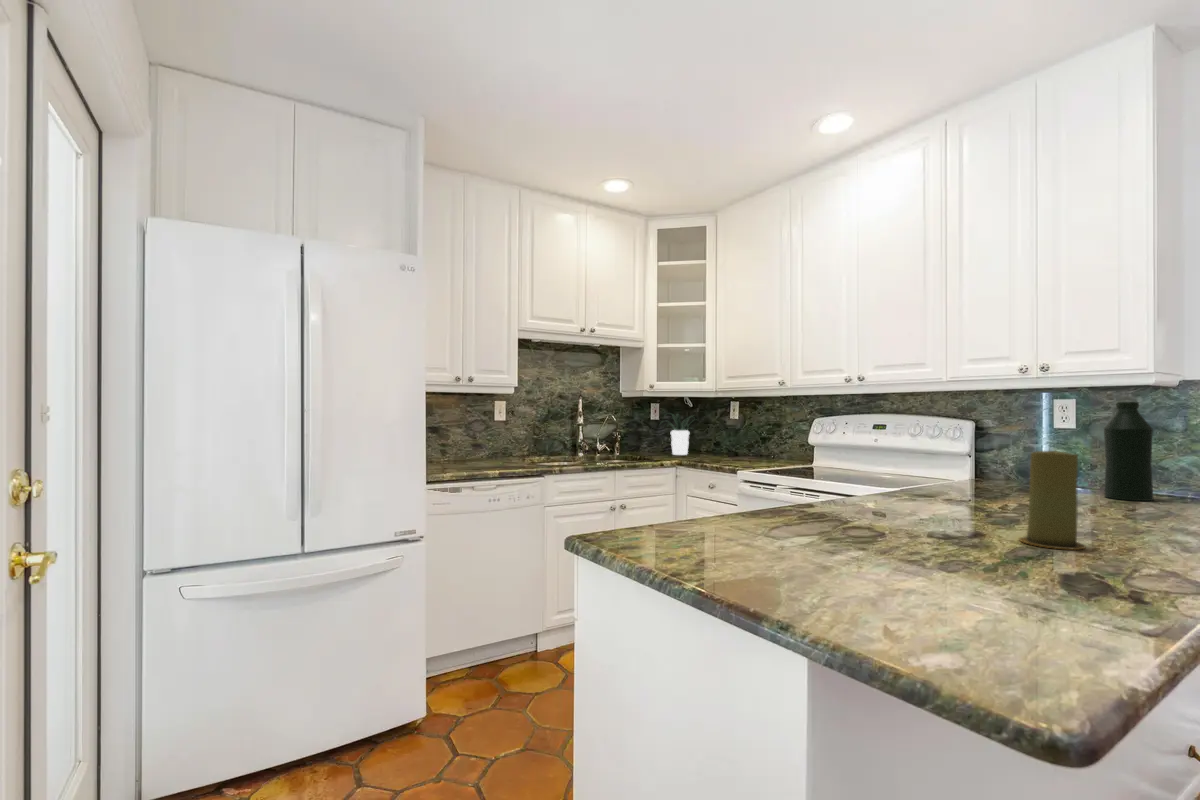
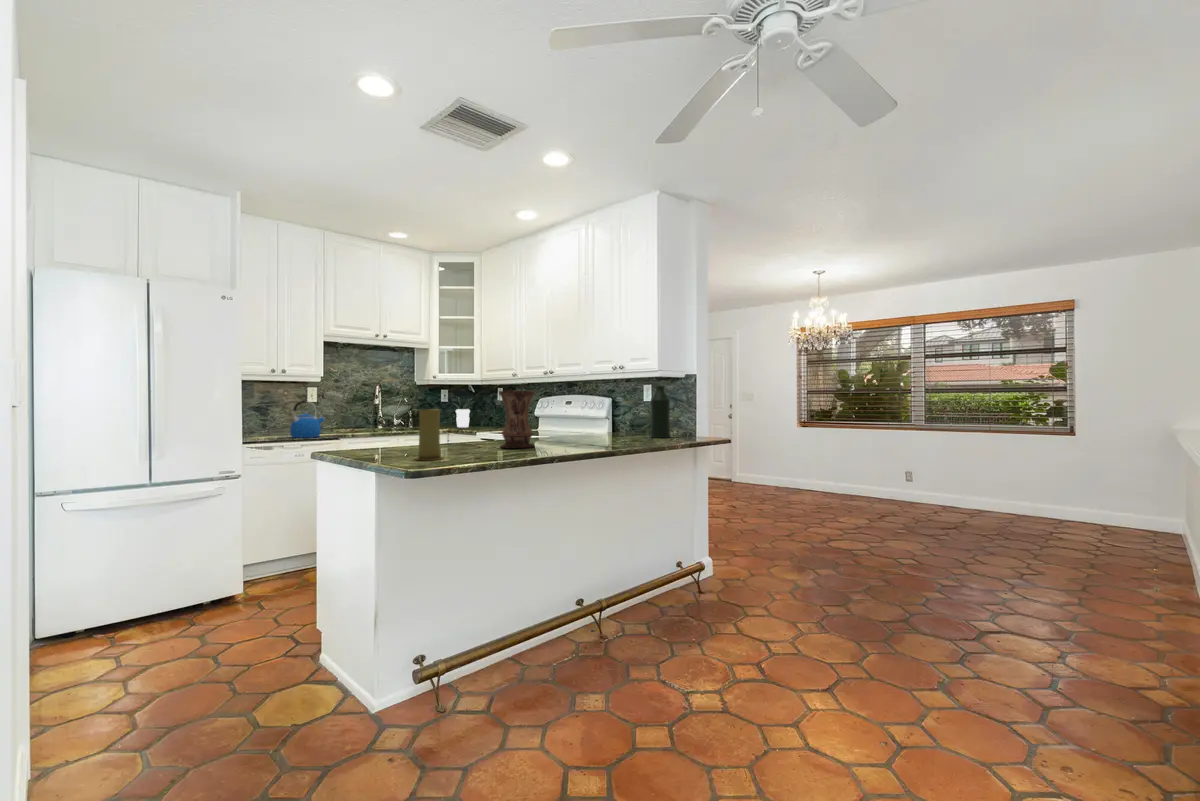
vase: none [888,414,972,532] -> present [499,391,535,448]
kettle: none [481,421,523,473] -> present [290,401,325,438]
candle: present [1020,451,1085,550] -> present [415,409,443,460]

